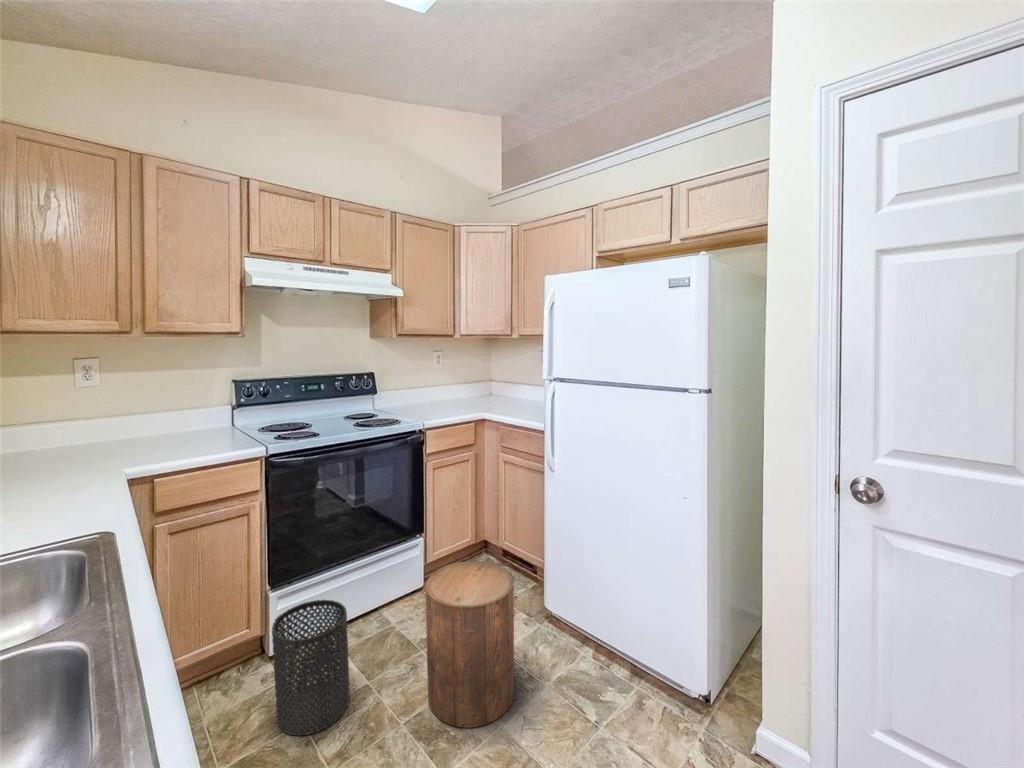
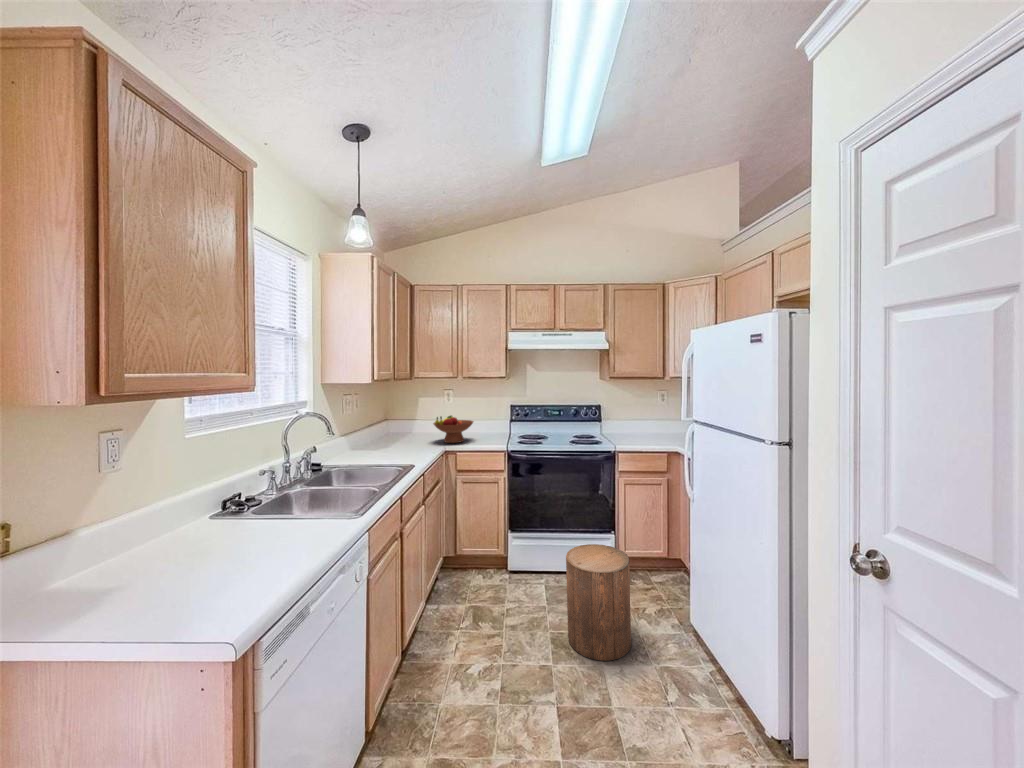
fruit bowl: none [61,402,171,459] -> present [433,416,473,443]
trash can: present [272,600,350,736] -> none [492,540,534,615]

